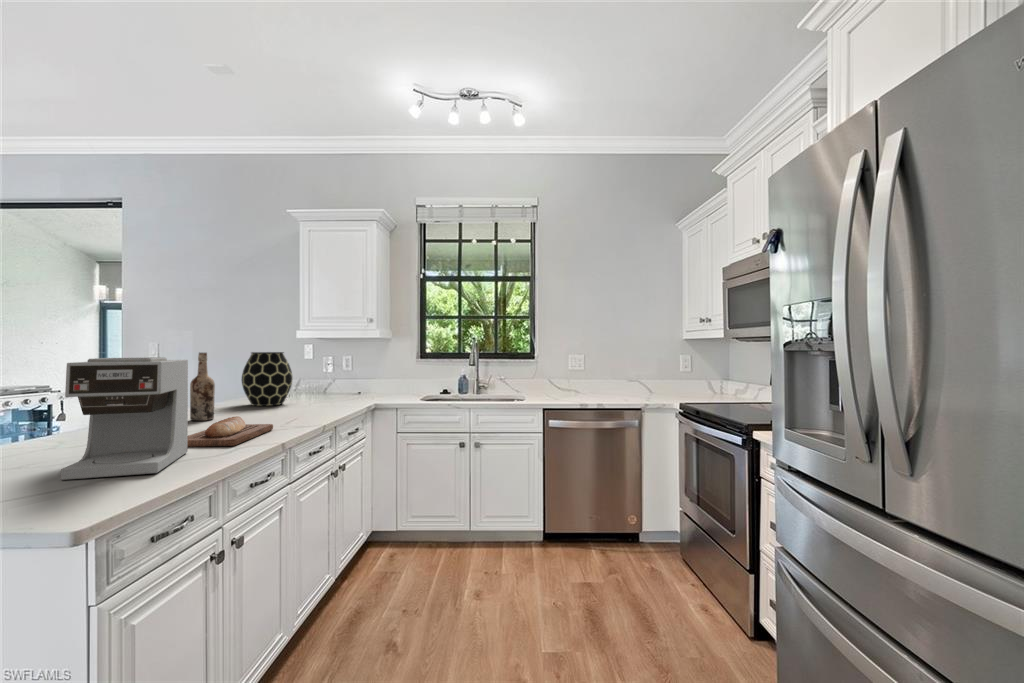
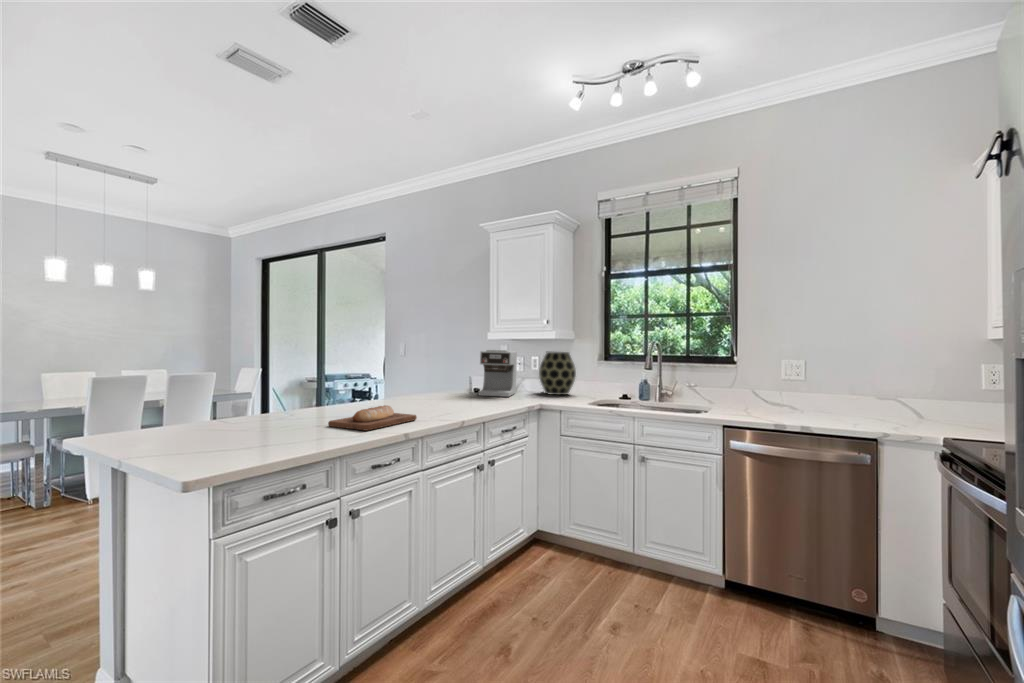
vase: present [242,352,293,406] -> present [539,351,576,395]
wine bottle: present [190,353,215,421] -> none [372,348,391,406]
coffee maker: present [61,357,188,480] -> present [479,350,517,397]

